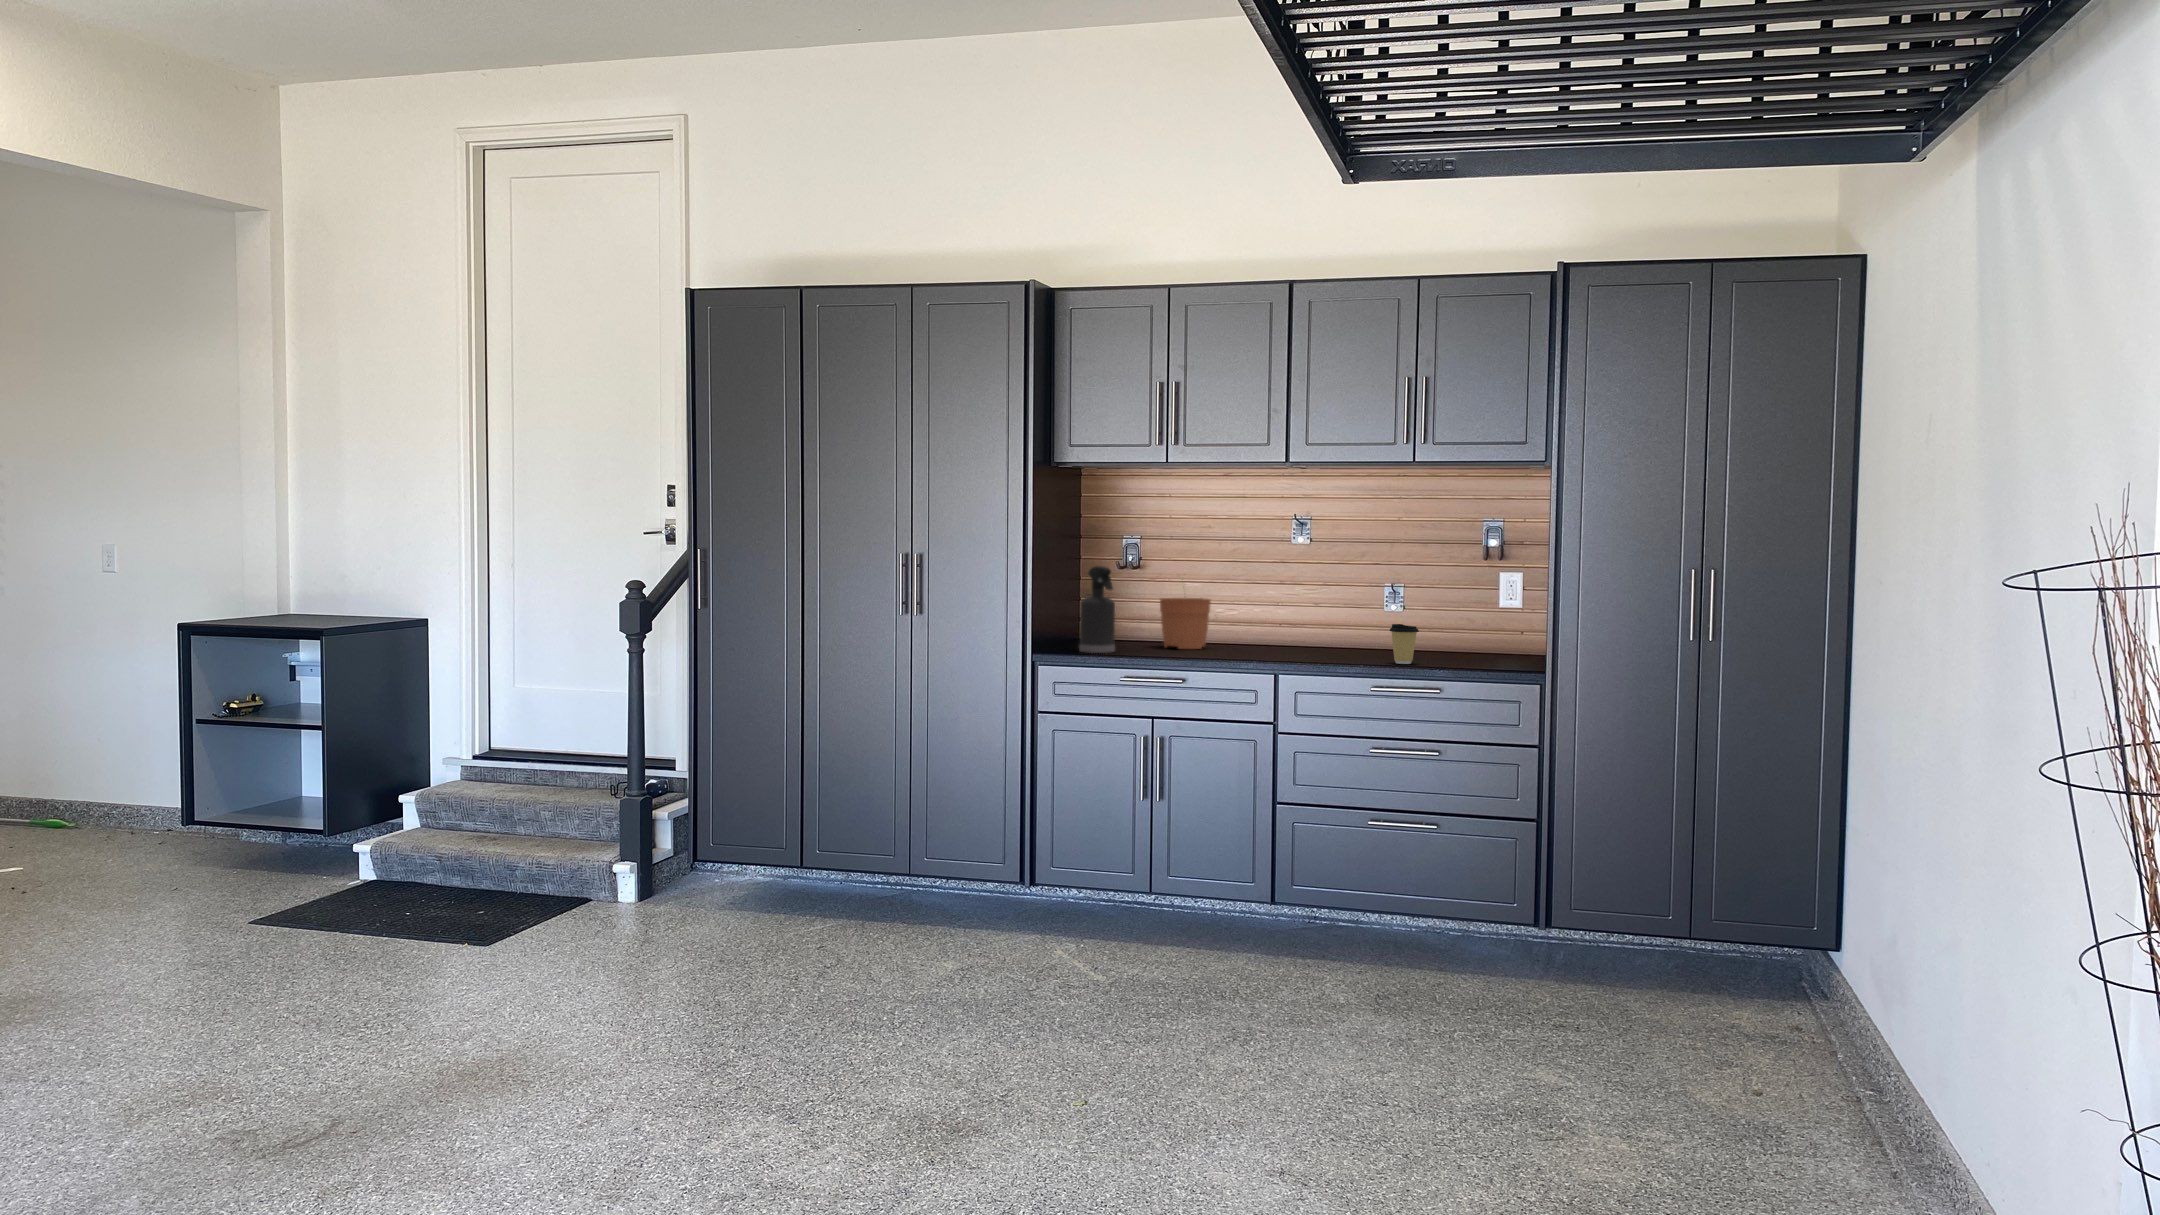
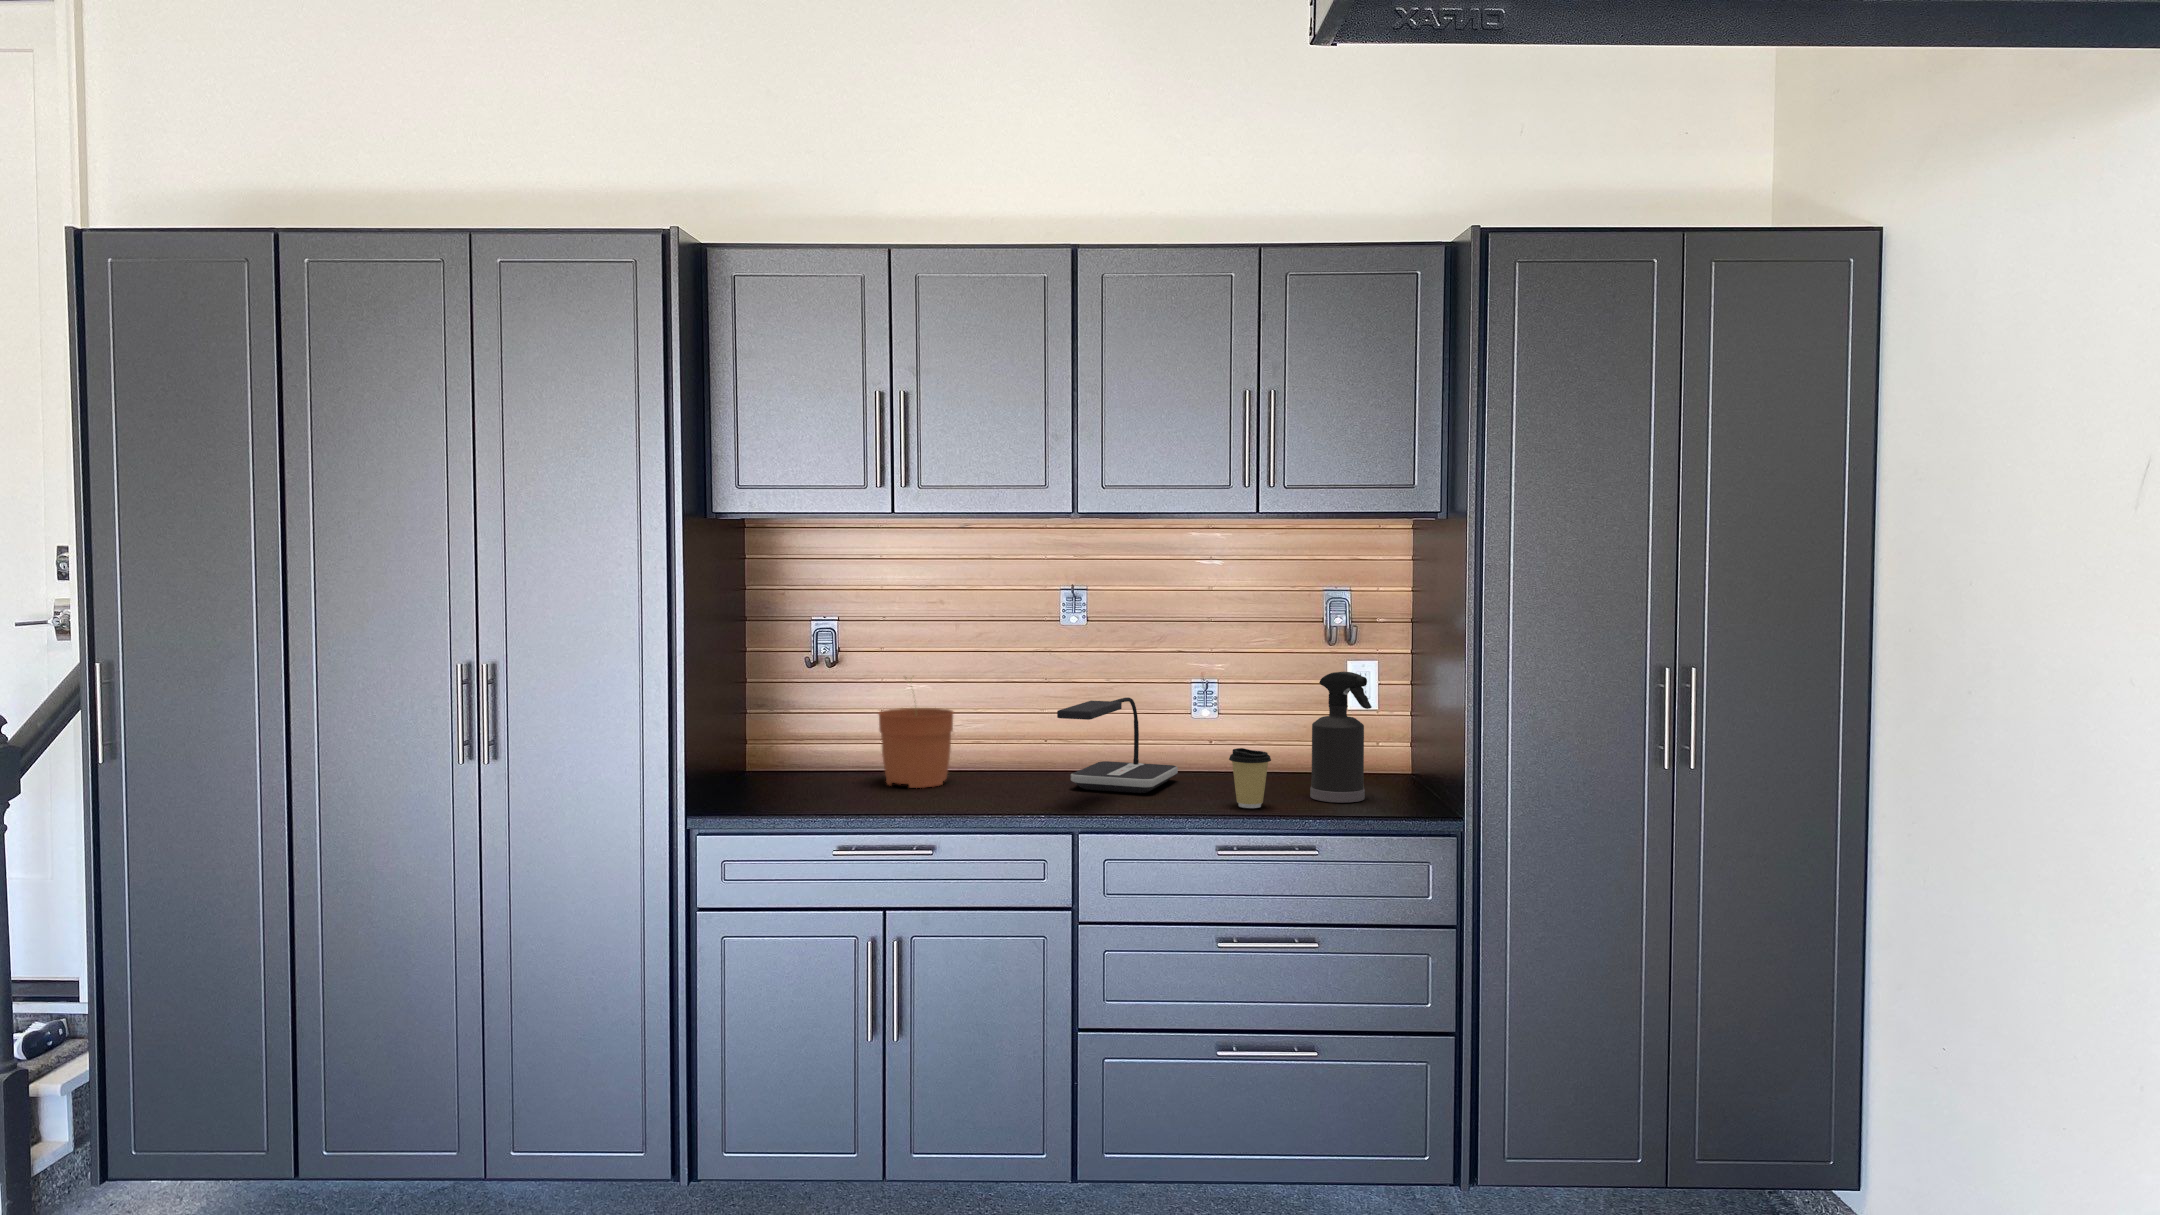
spray bottle: present [1079,566,1115,653] -> present [1310,672,1372,803]
desk lamp: none [1270,592,1368,656] -> present [1057,697,1178,793]

